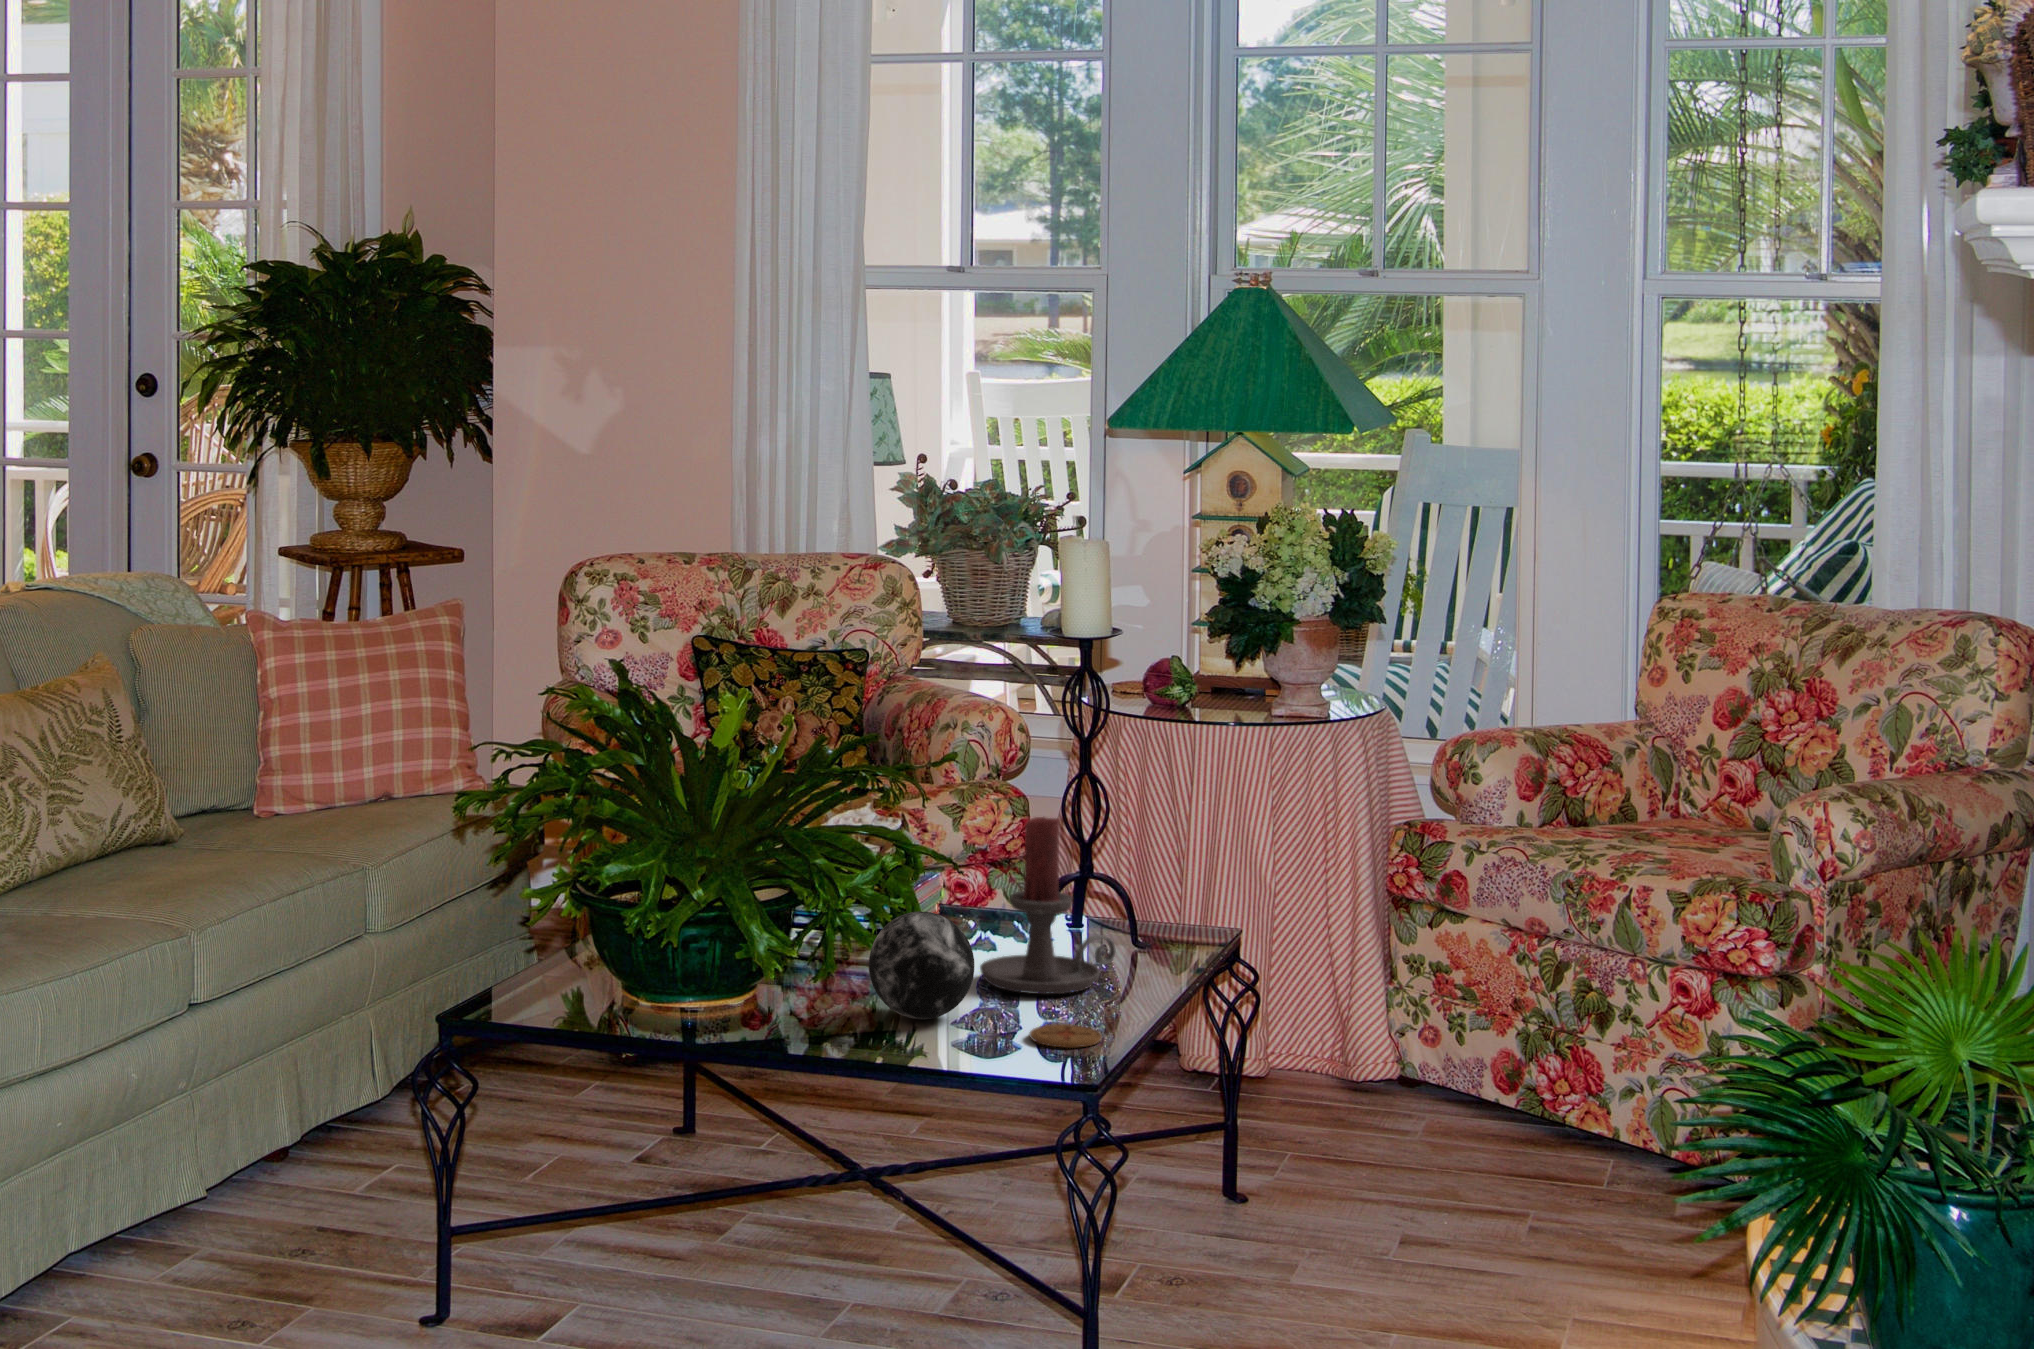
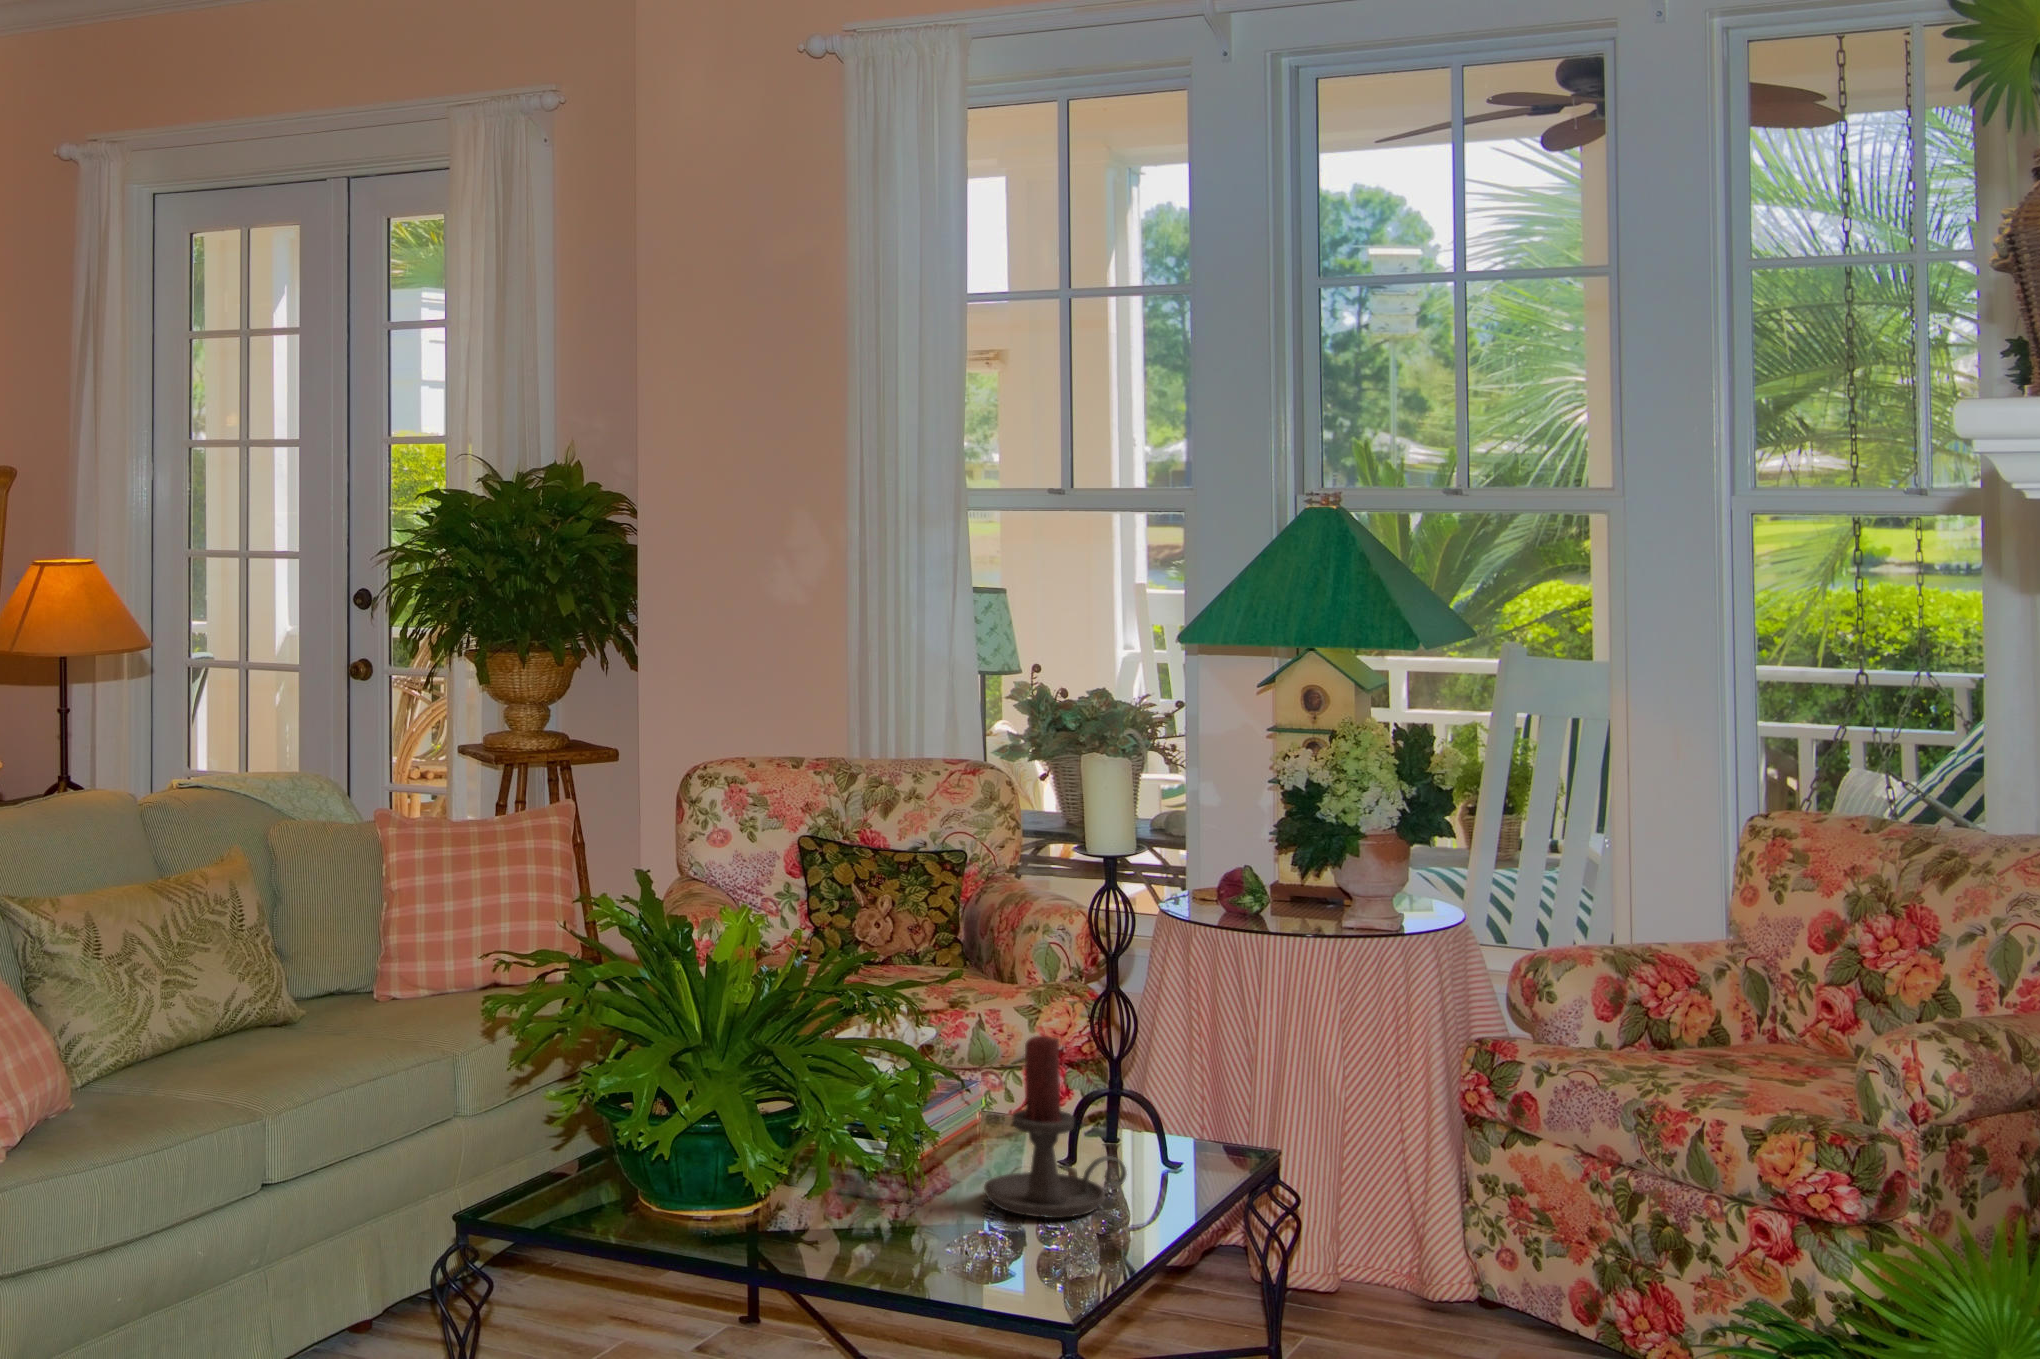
decorative orb: present [869,911,974,1019] -> none [857,1130,962,1240]
coaster: present [1030,1024,1102,1048] -> none [1008,1254,1082,1282]

